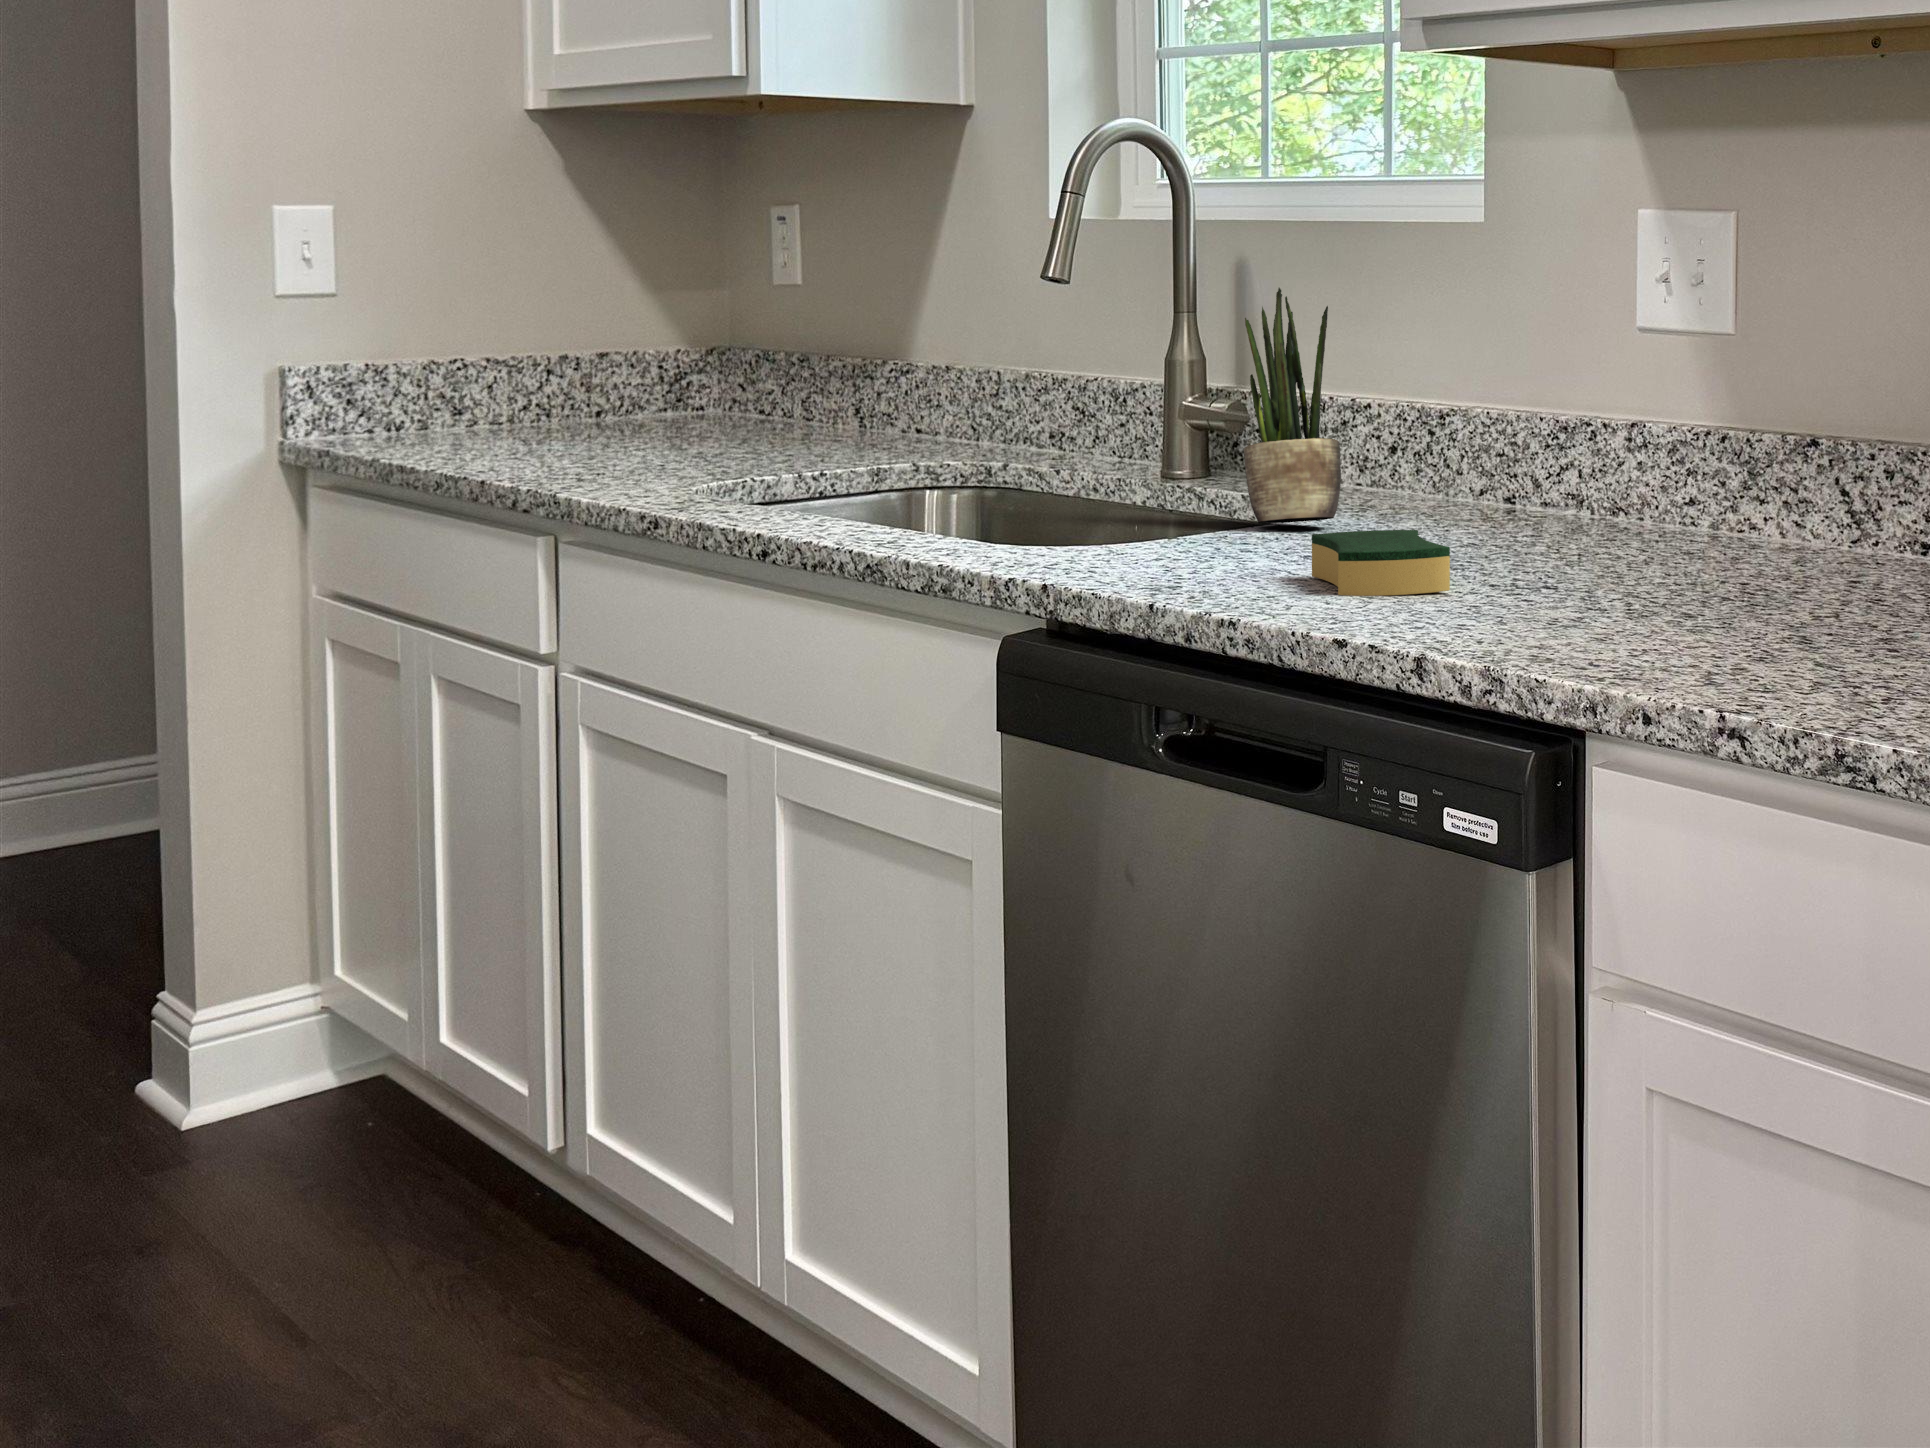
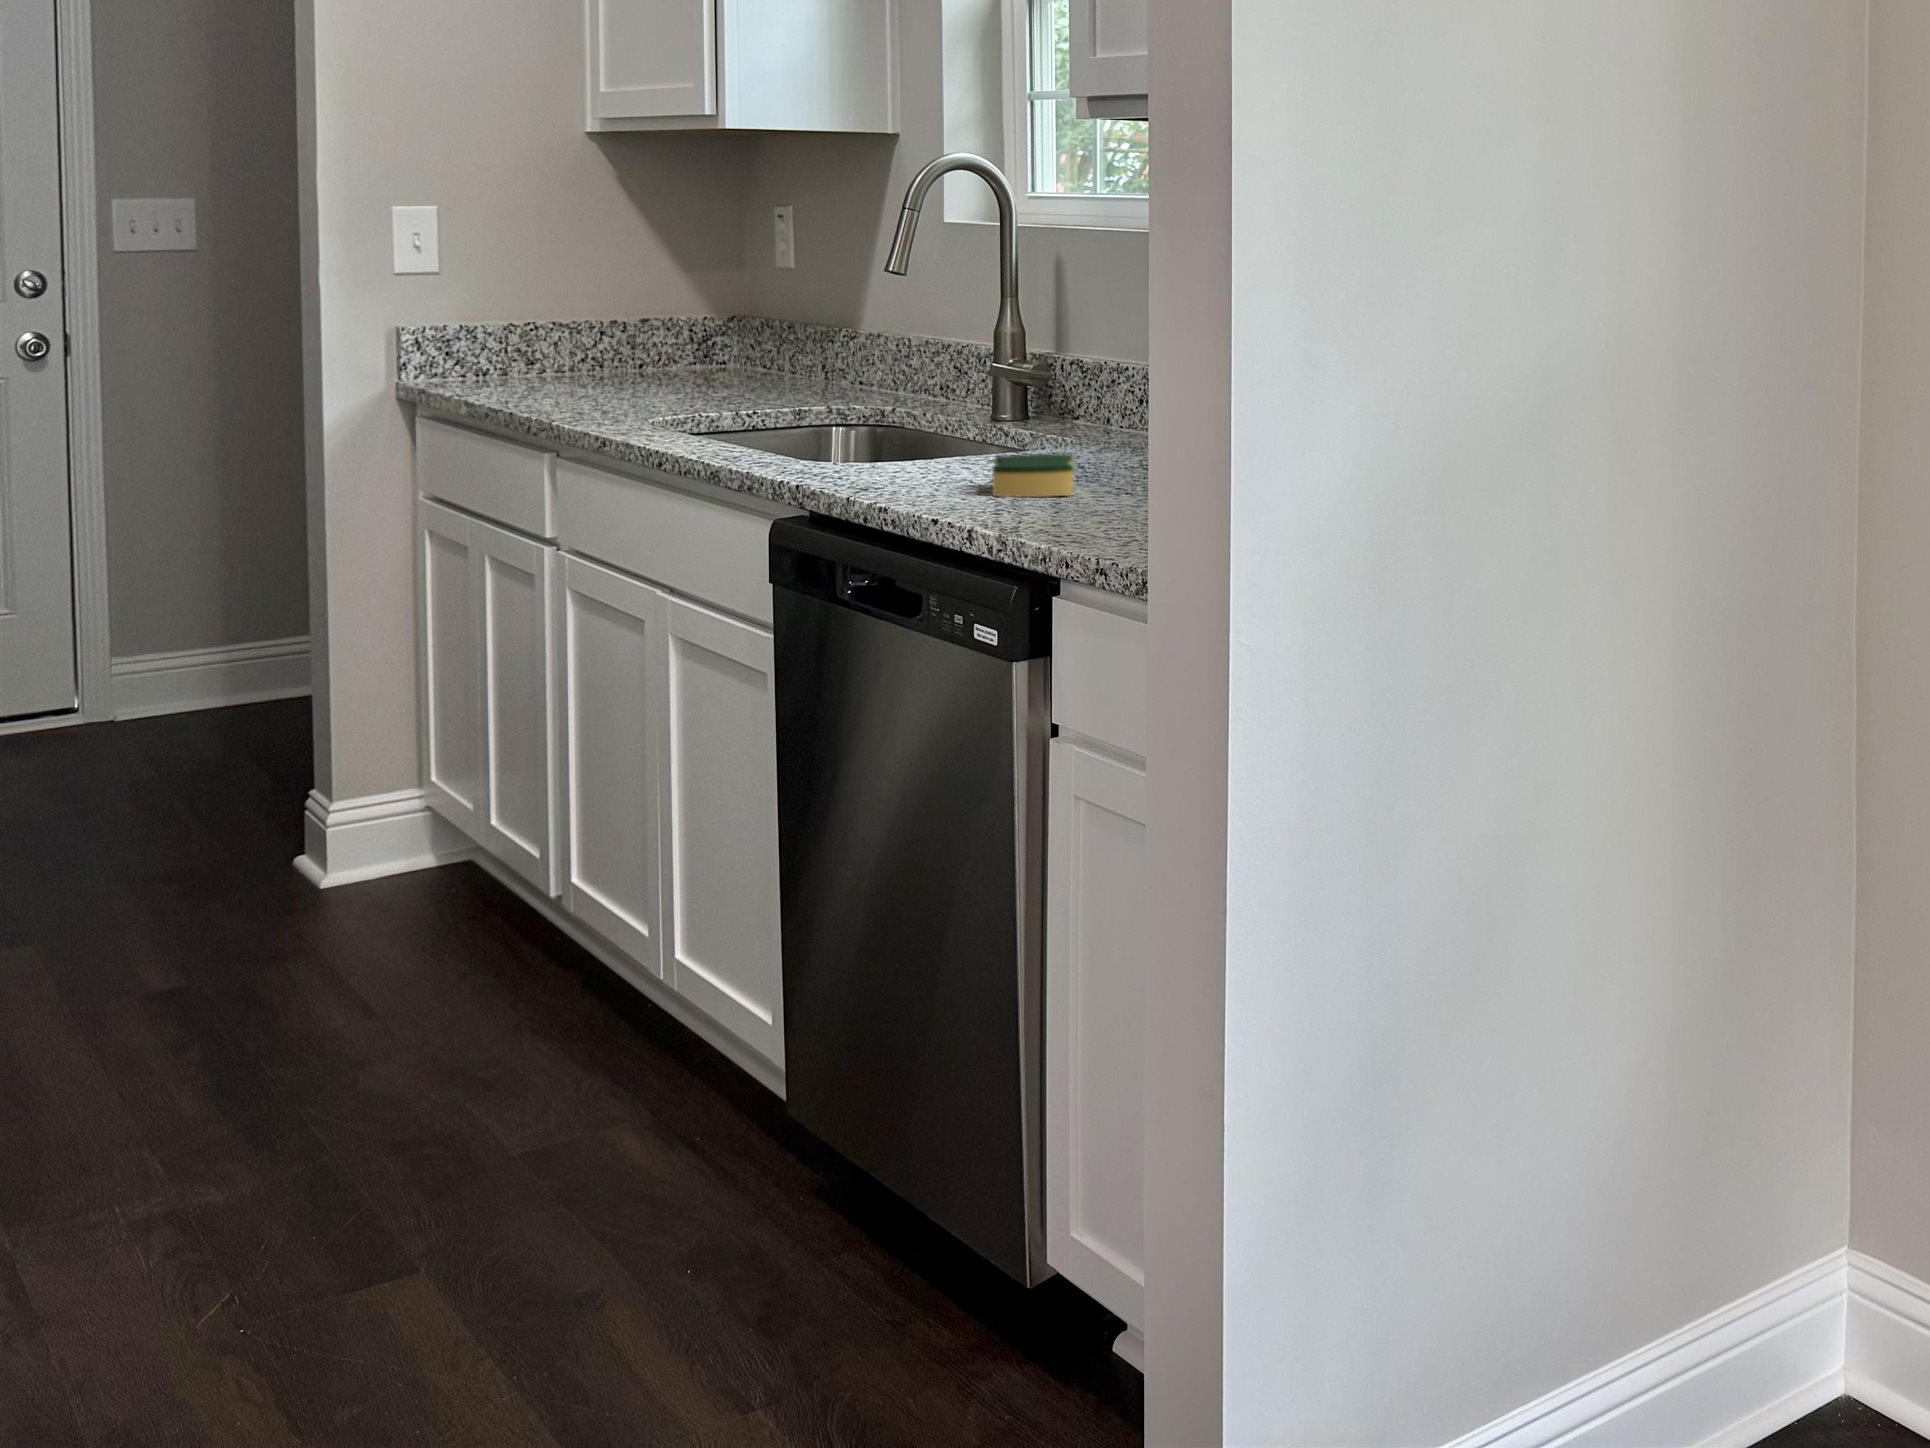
potted plant: present [1244,288,1341,523] -> none [1019,281,1090,453]

